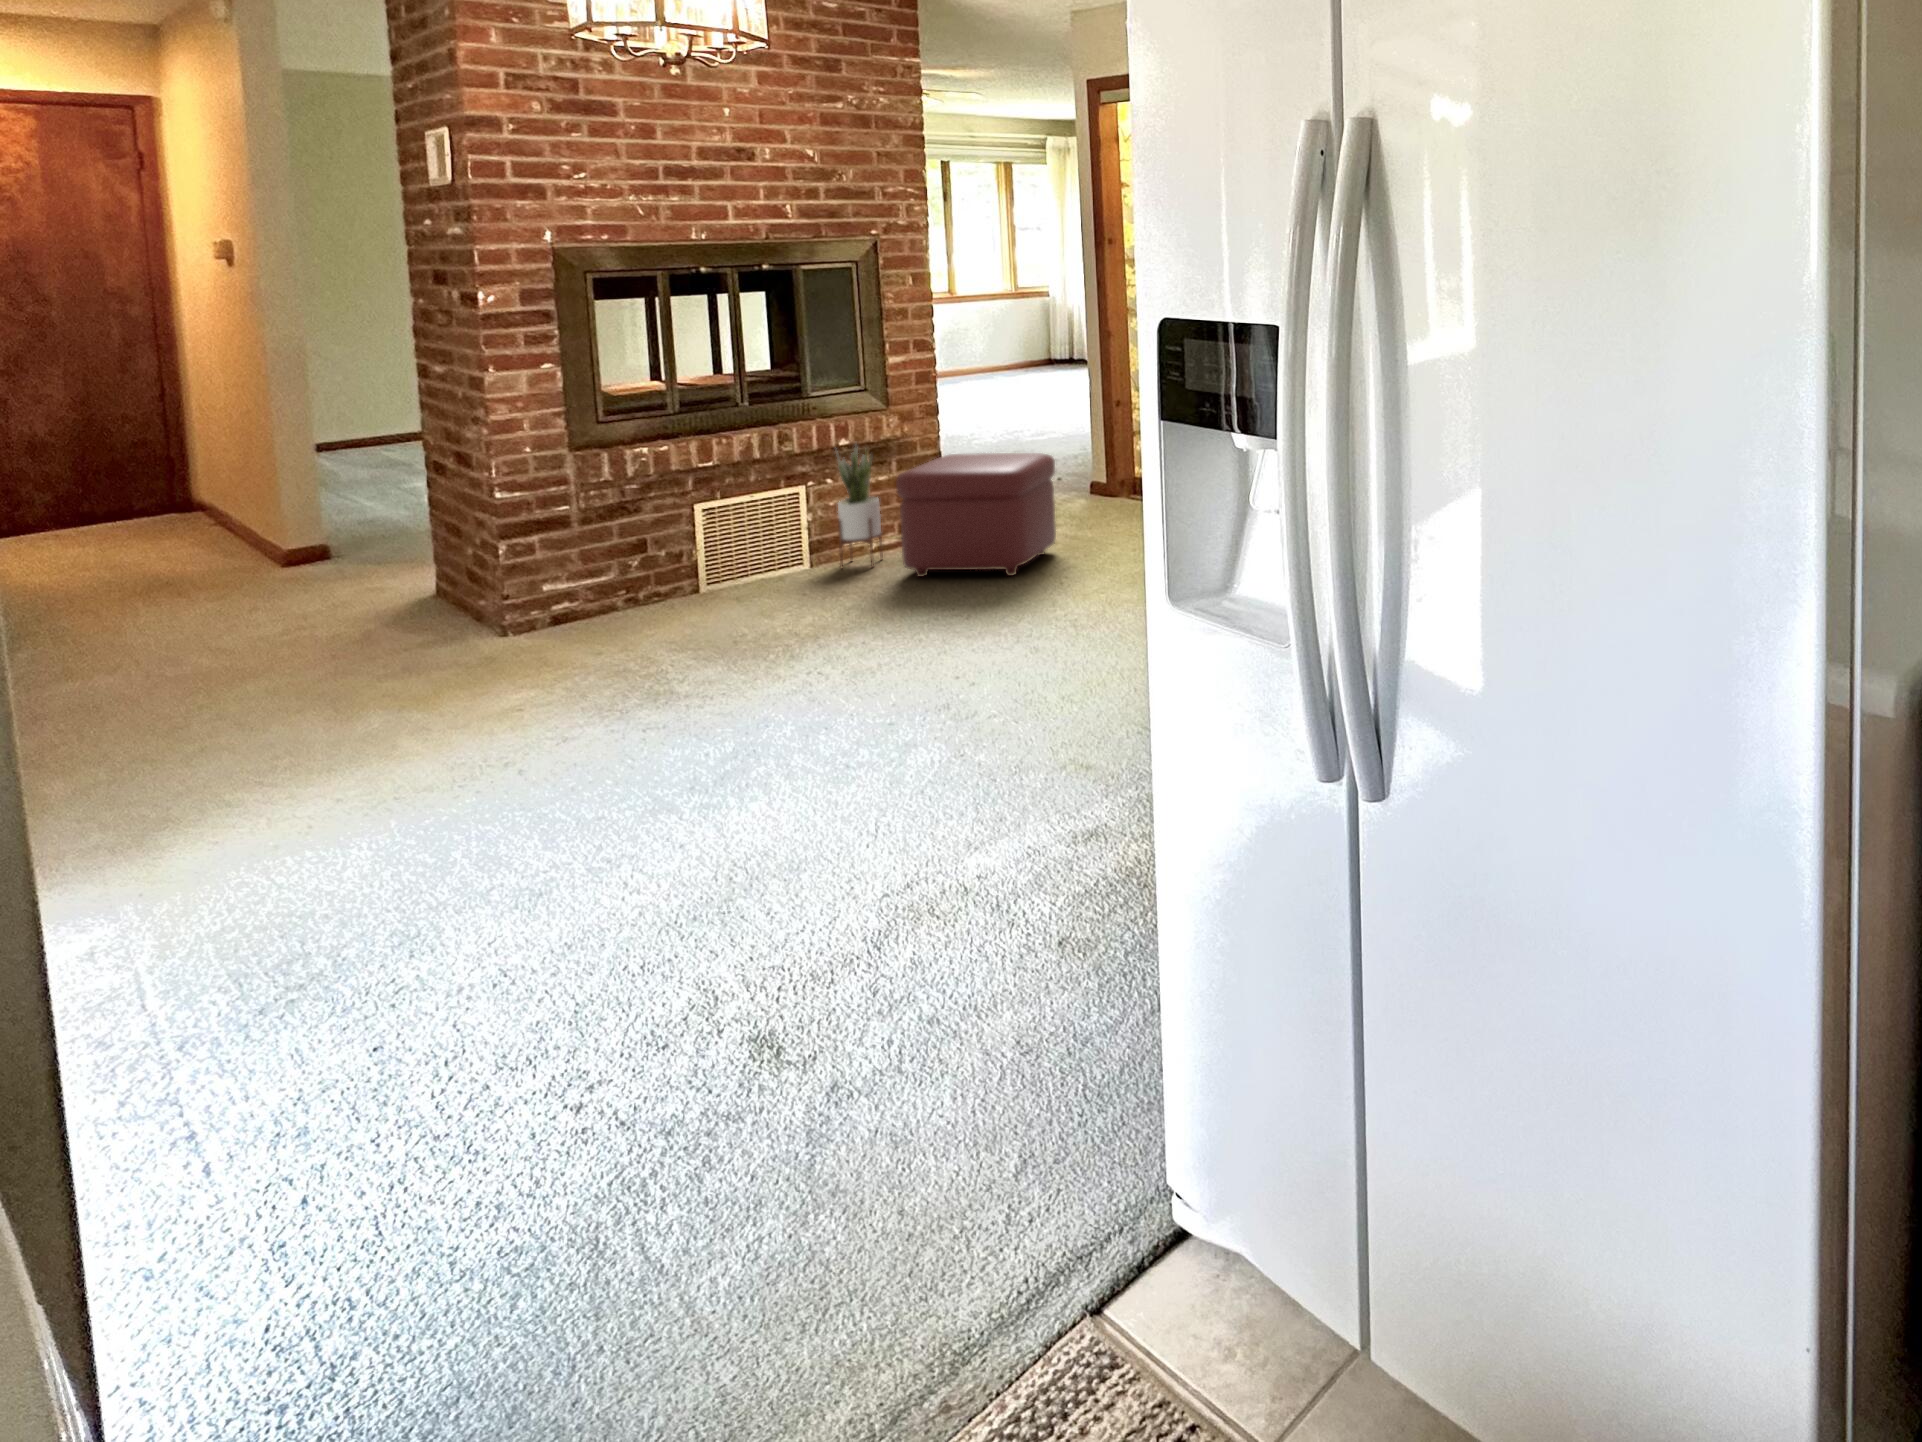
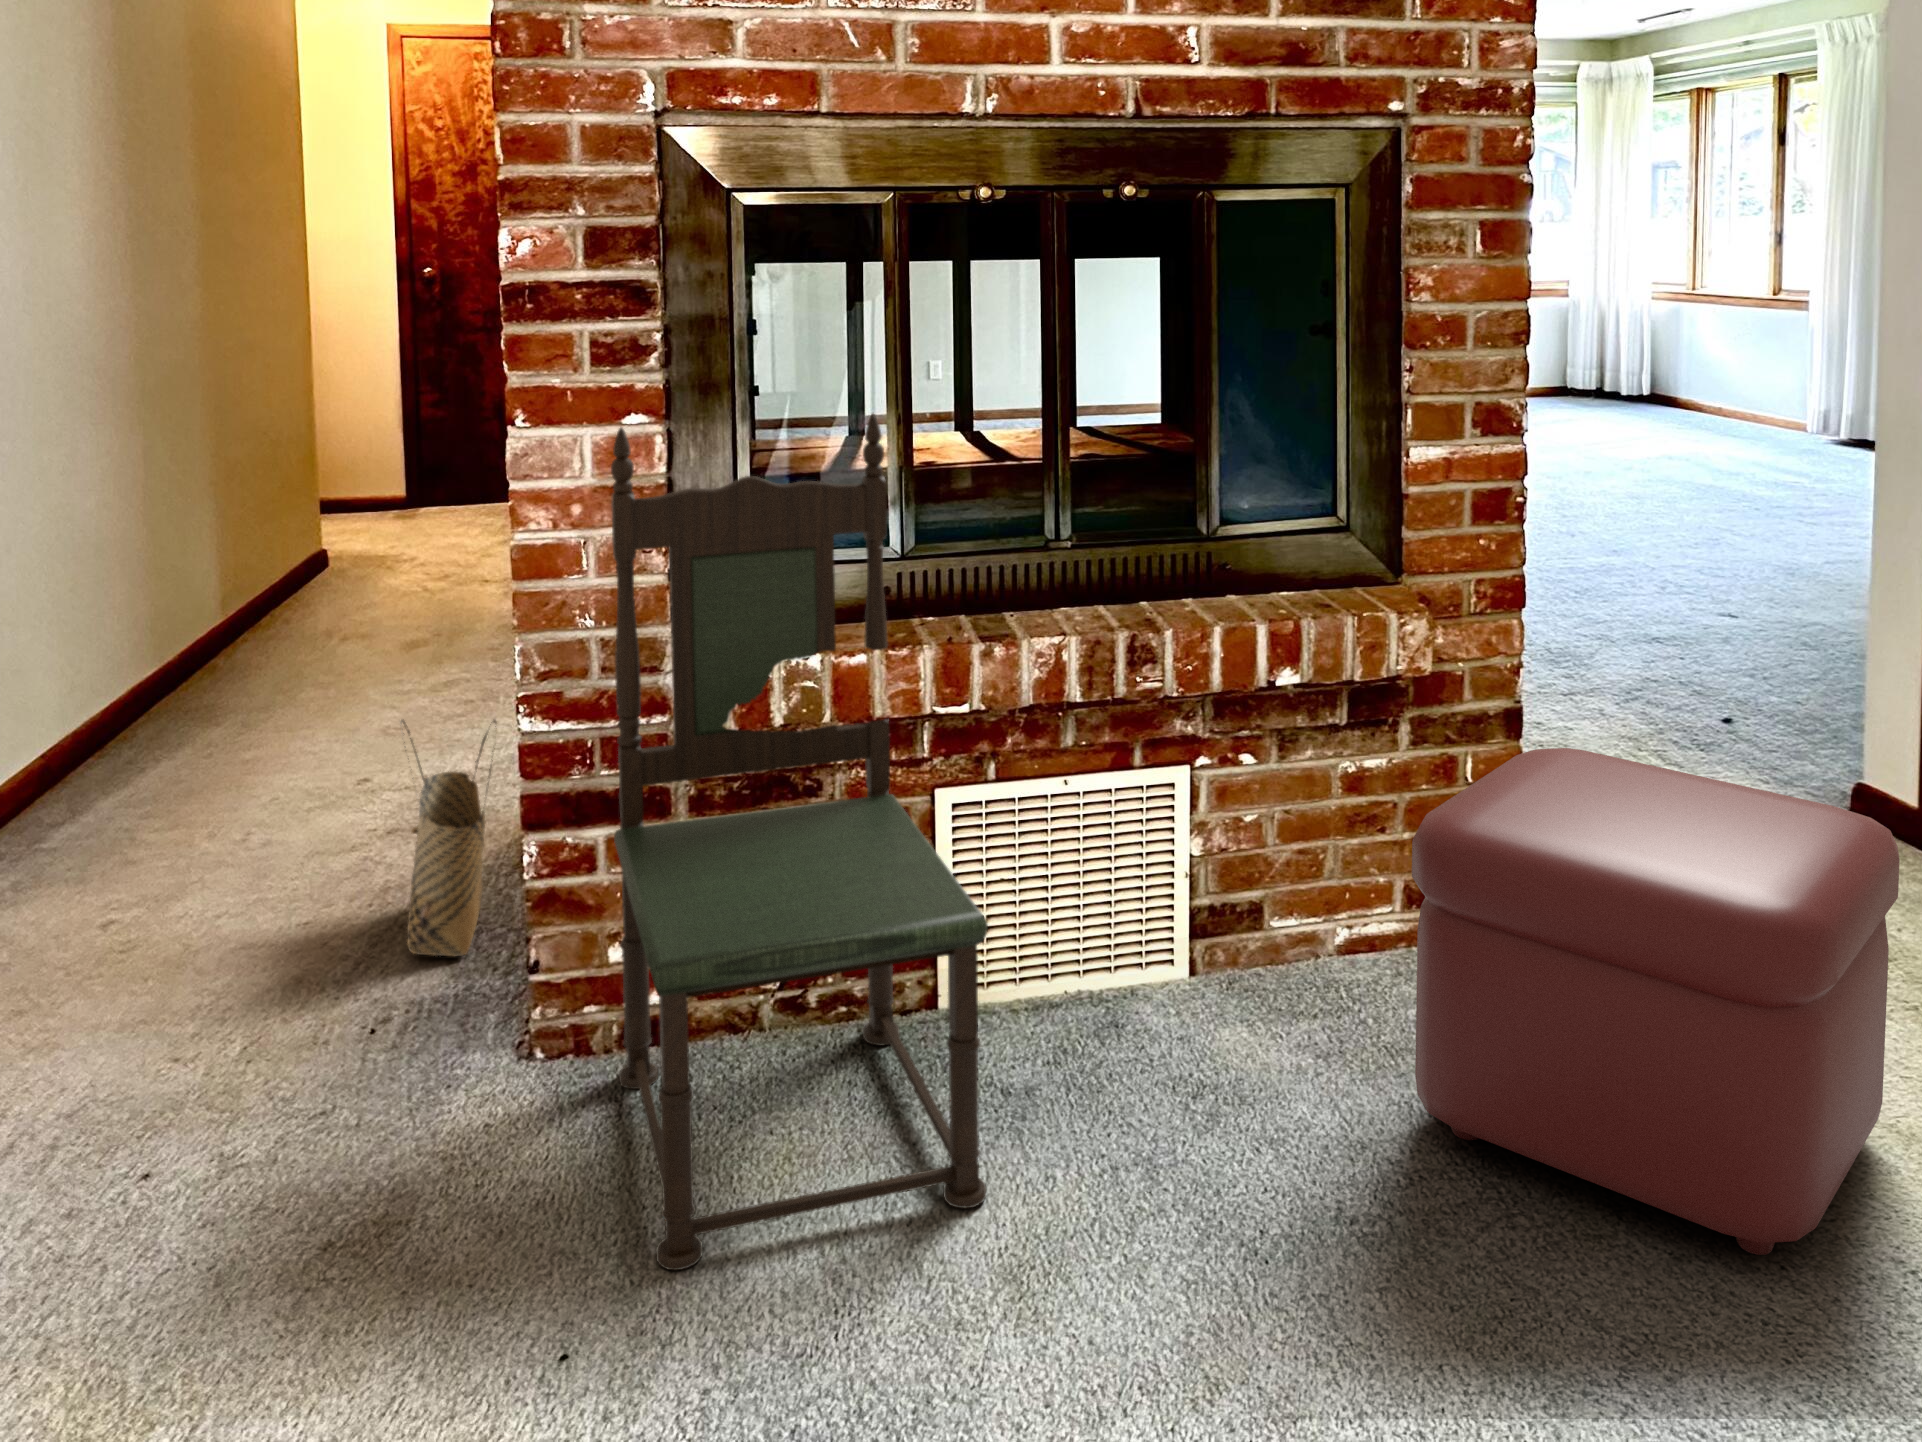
dining chair: none [546,356,745,650] -> present [611,414,988,1270]
potted plant: present [838,447,883,567] -> none [1256,673,1362,1031]
woven basket: none [383,519,446,626] -> present [400,720,496,957]

